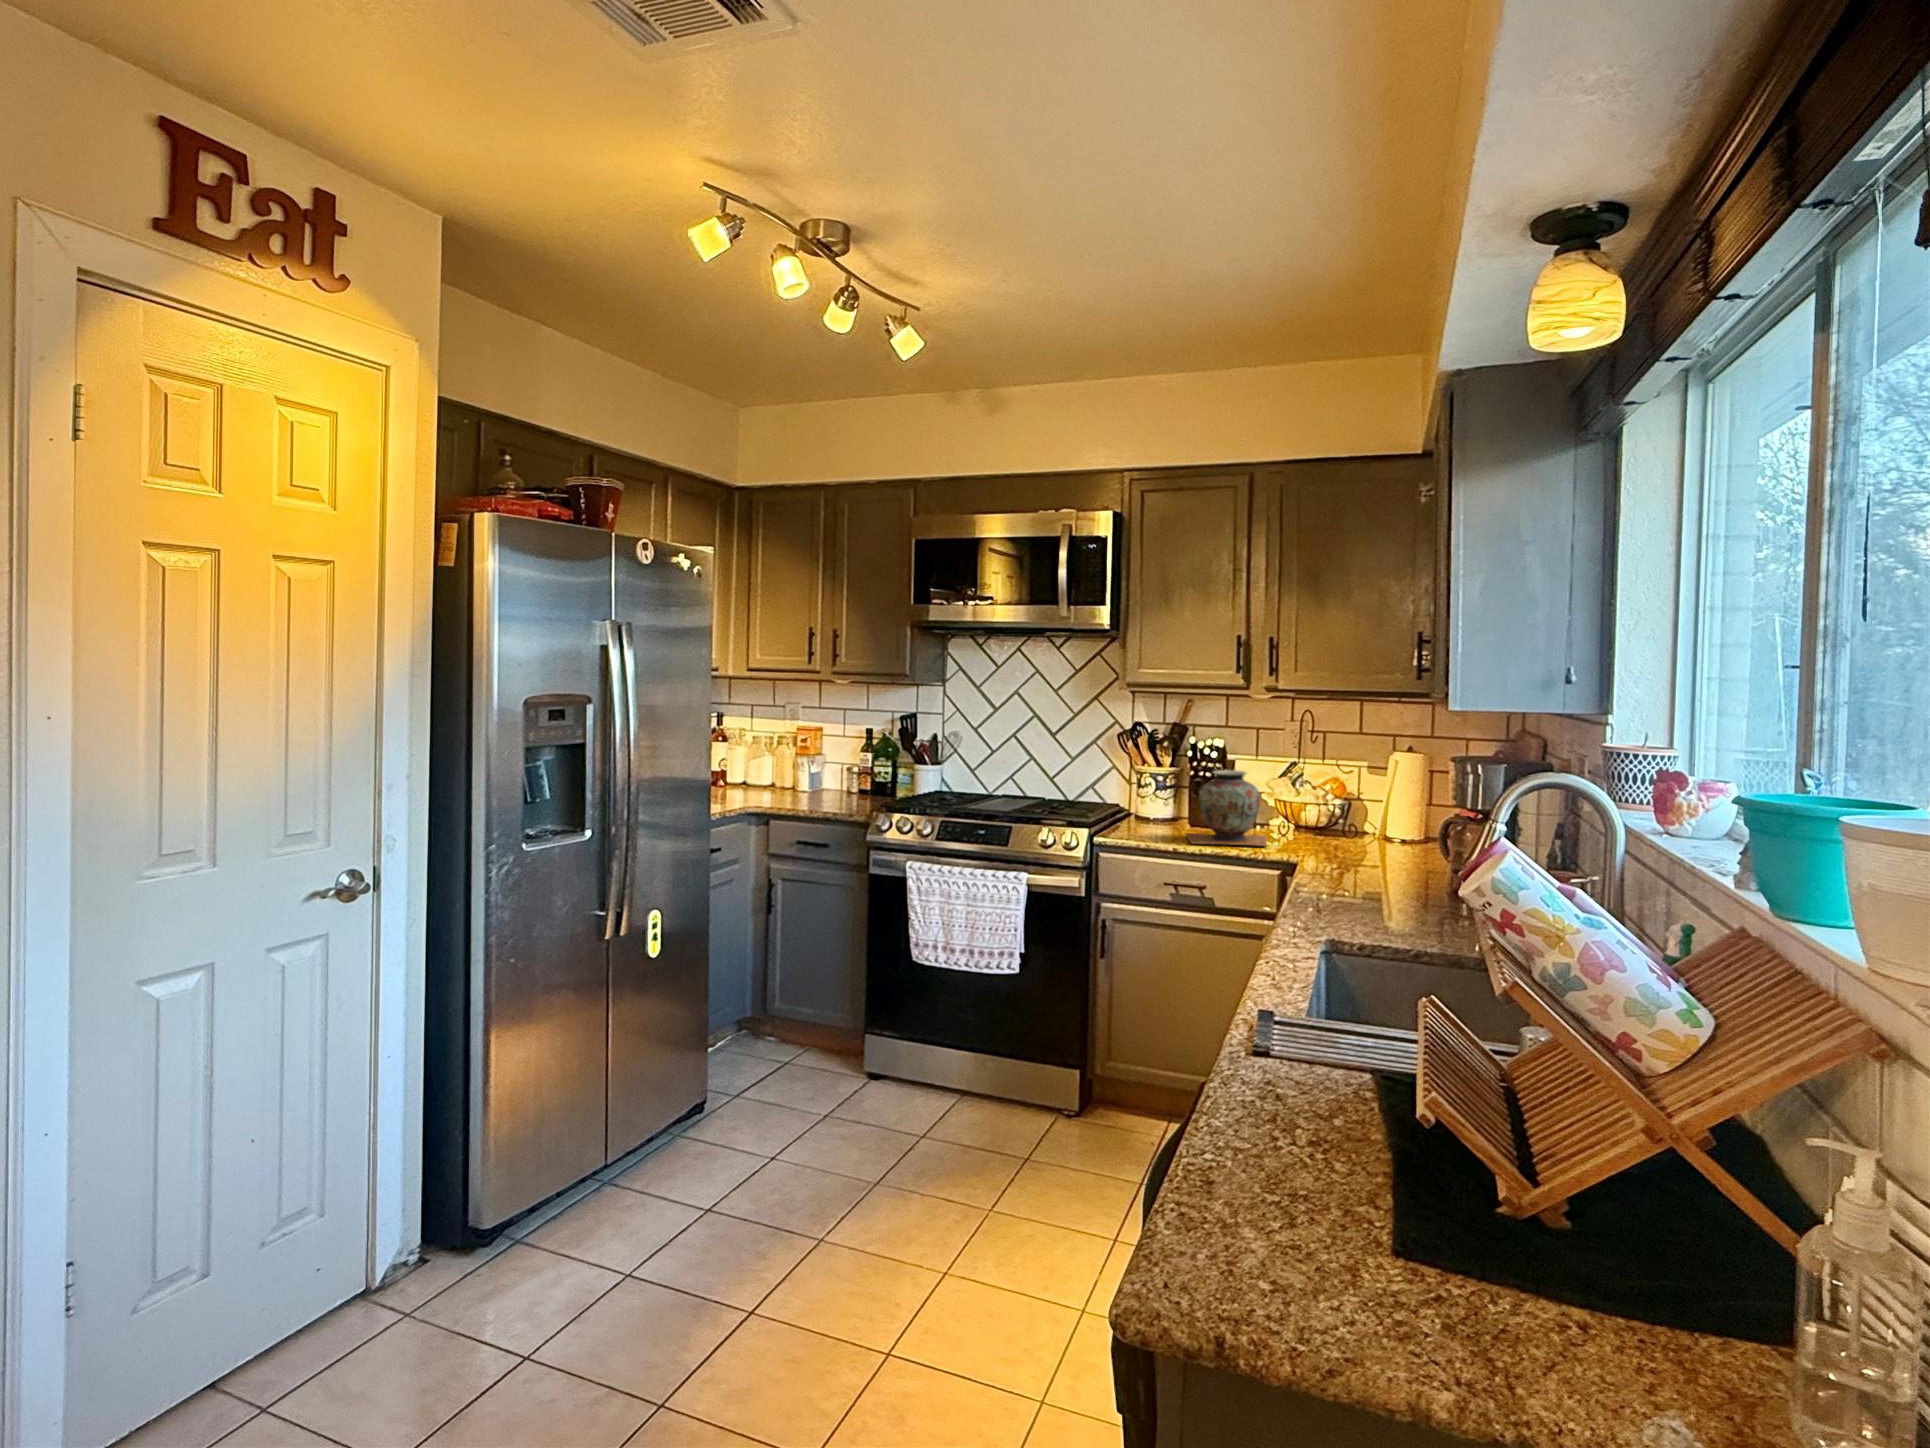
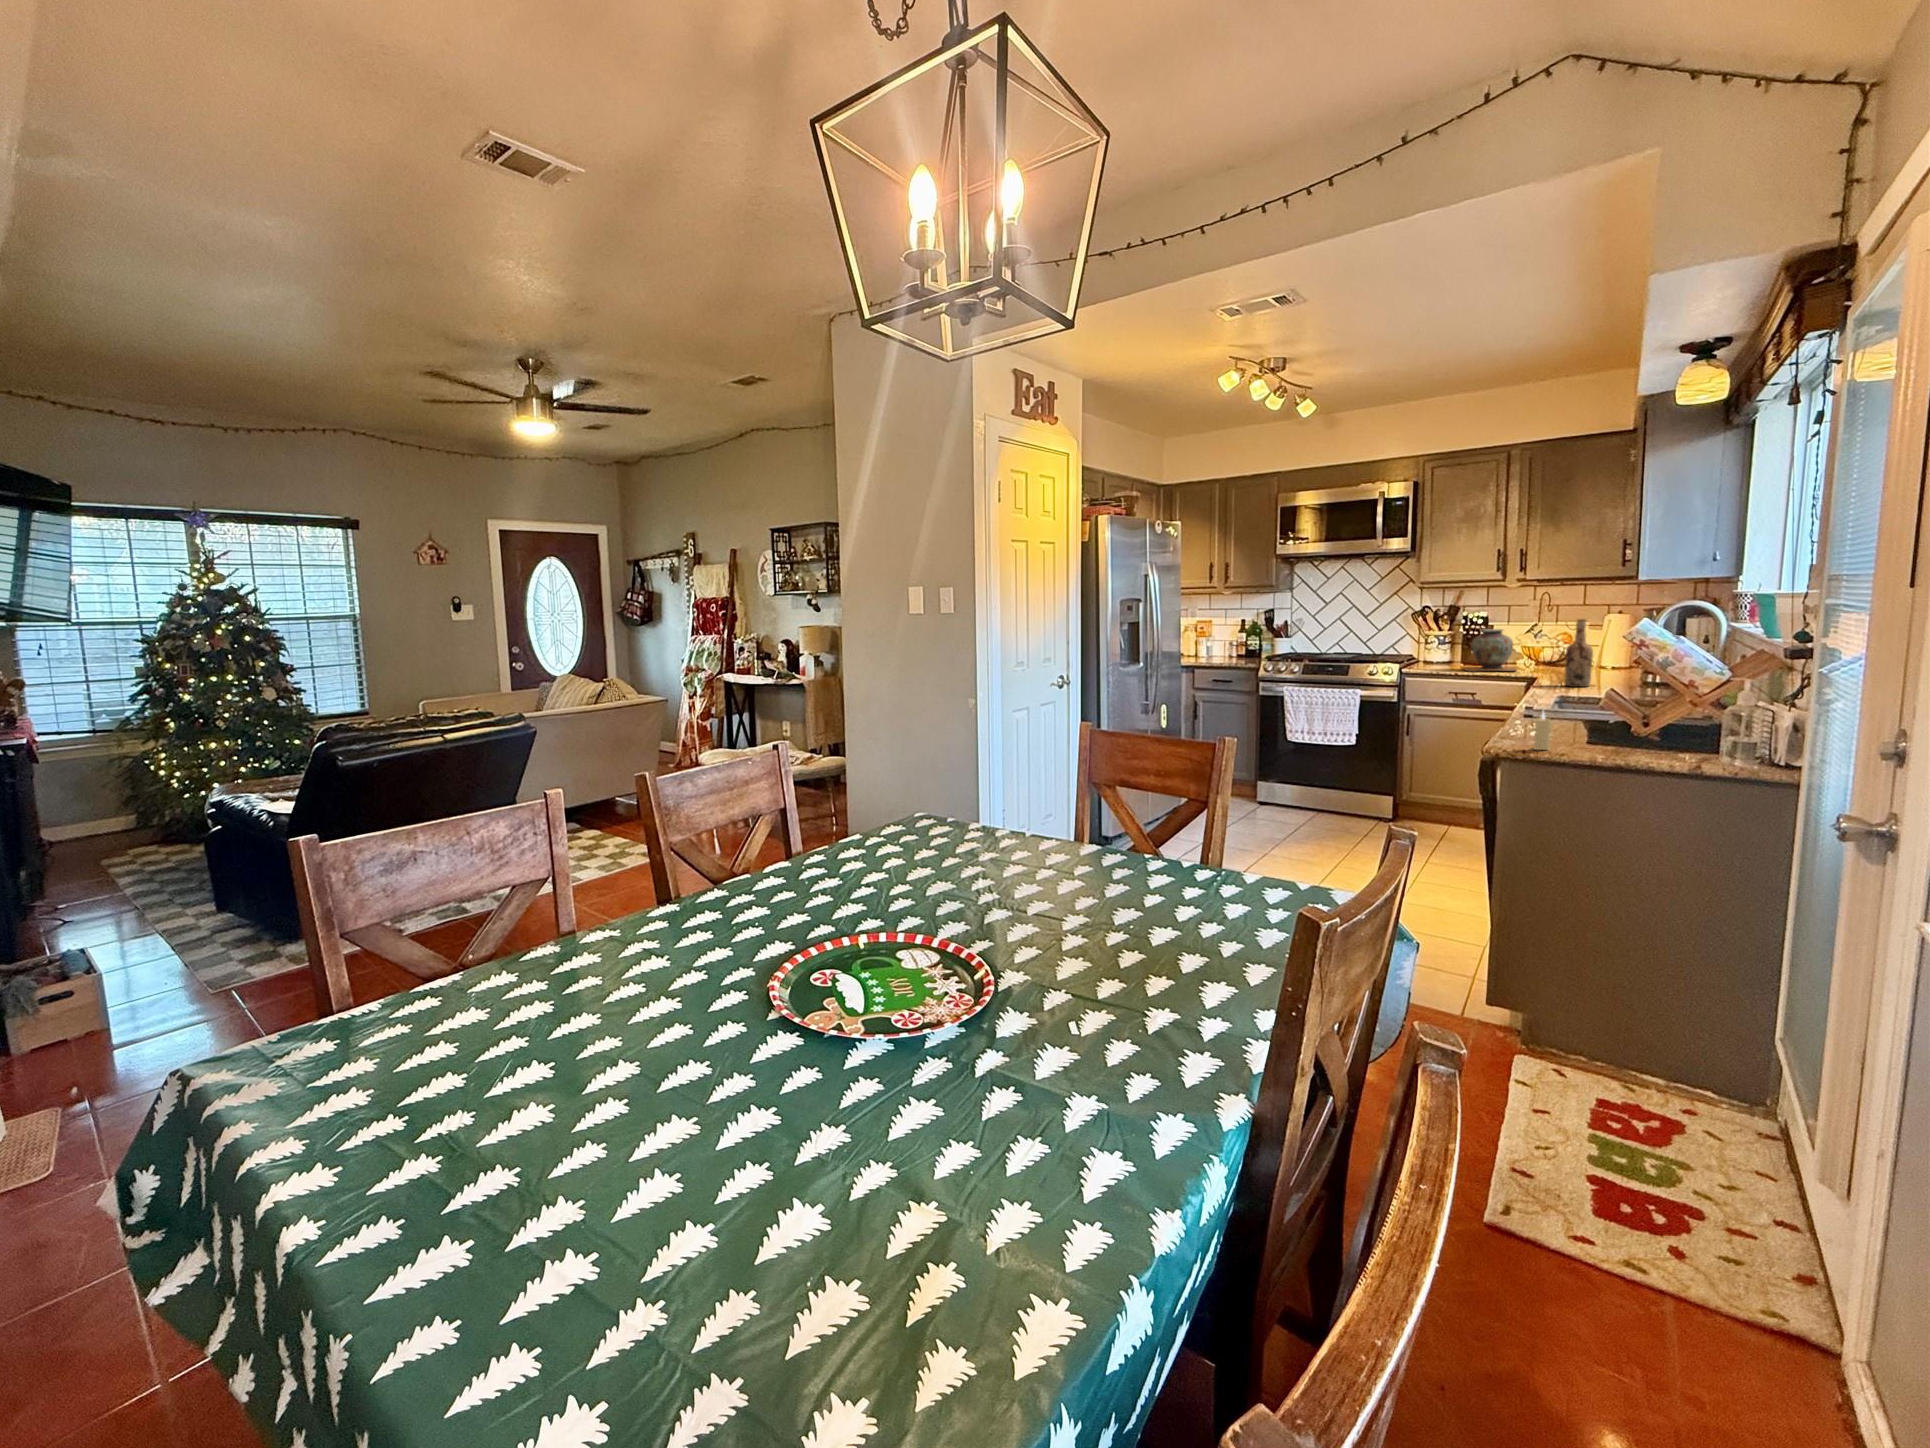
wine bottle: none [1335,772,1378,900] -> present [1565,619,1593,687]
candle: none [1236,1148,1290,1282] -> present [1533,712,1551,750]

